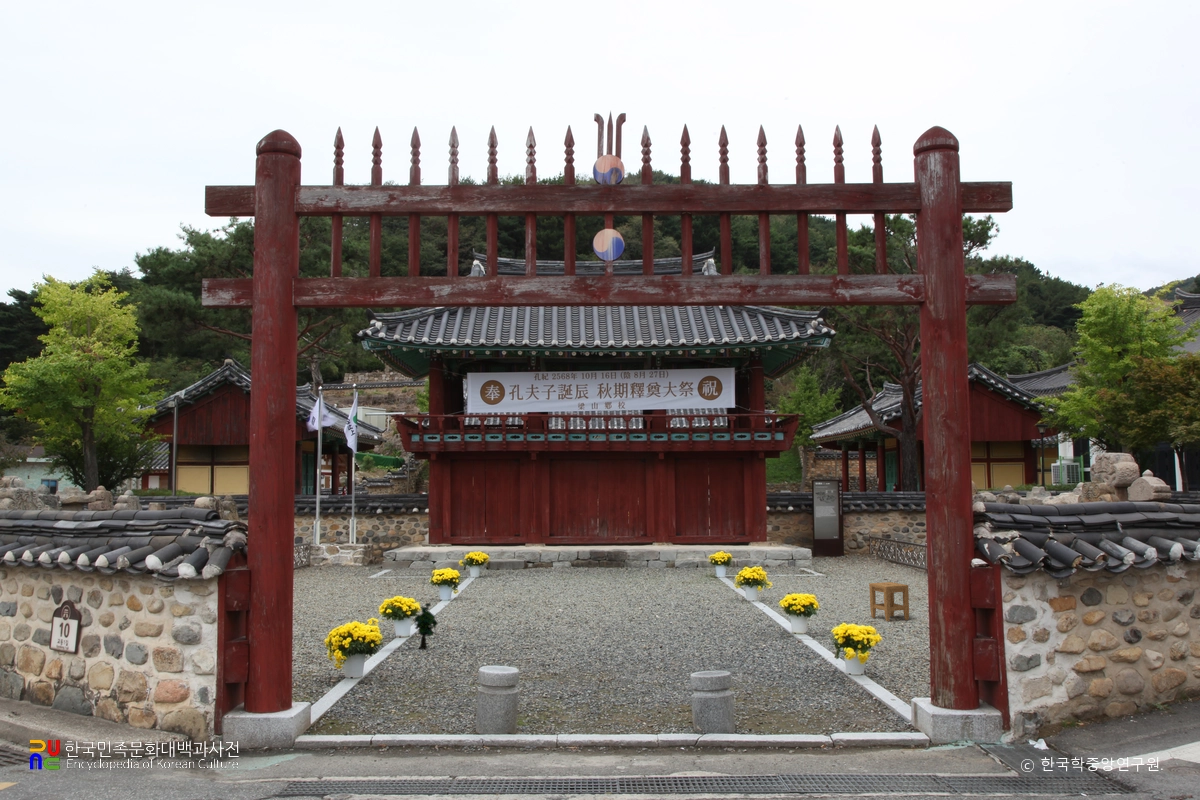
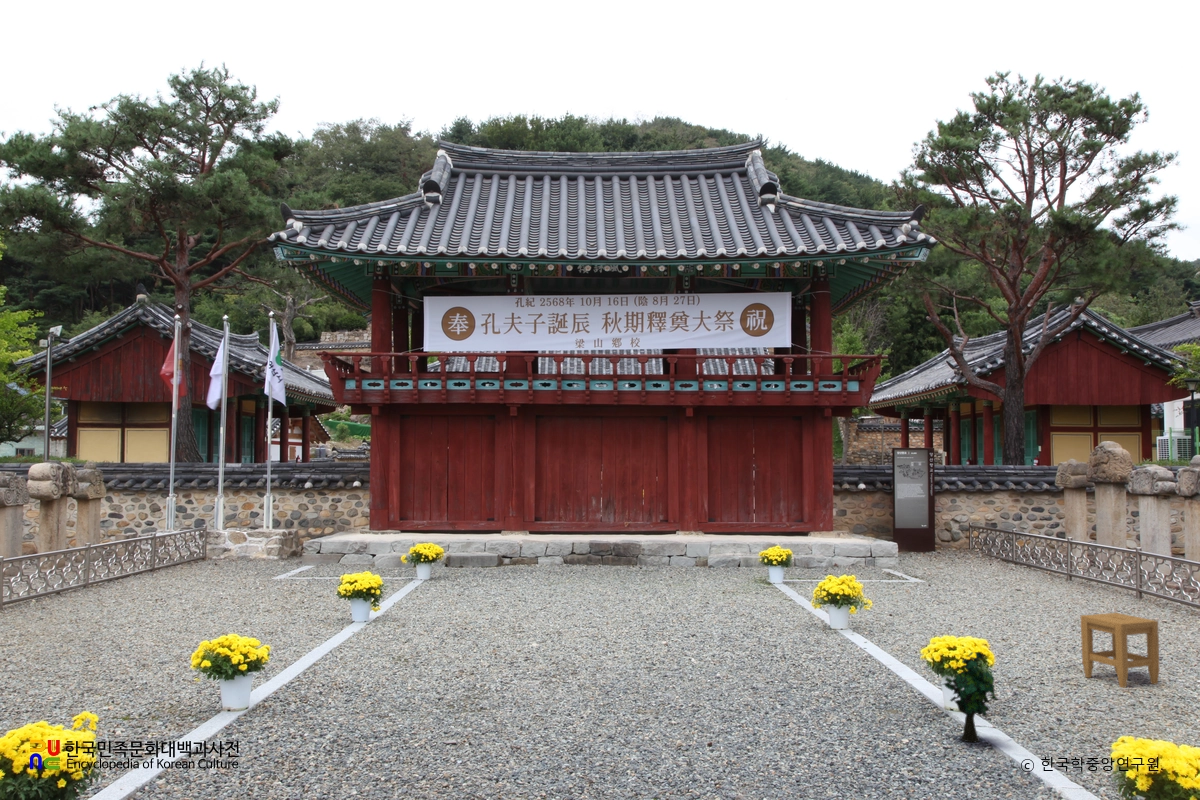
decorative plant: present [413,603,438,649] -> present [944,652,997,742]

